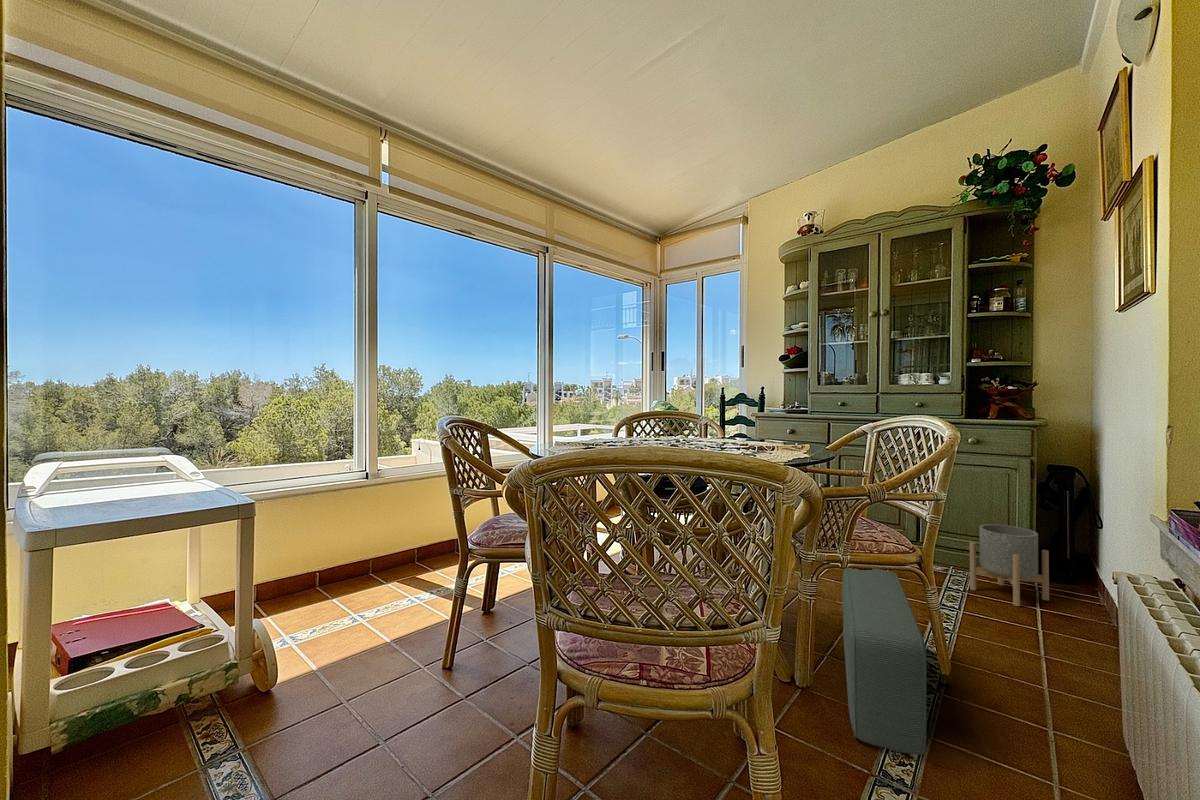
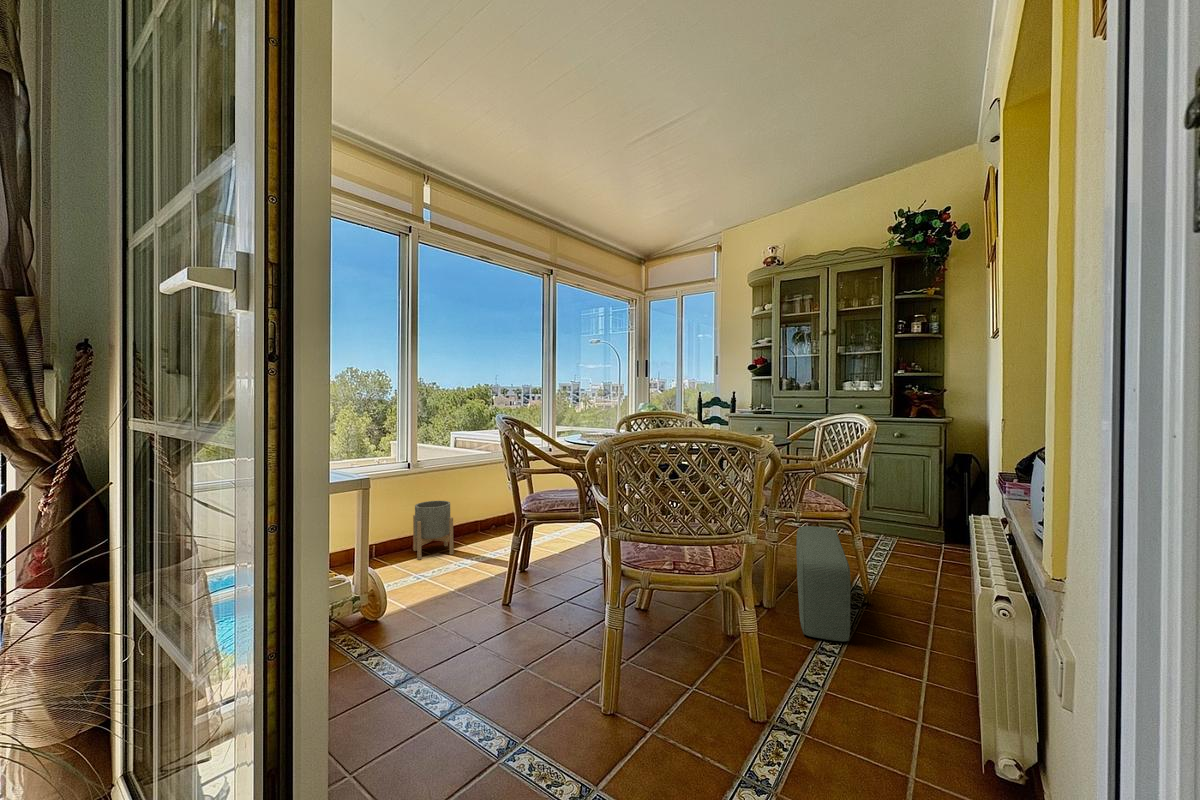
planter: present [970,524,1049,606] -> present [413,501,453,560]

